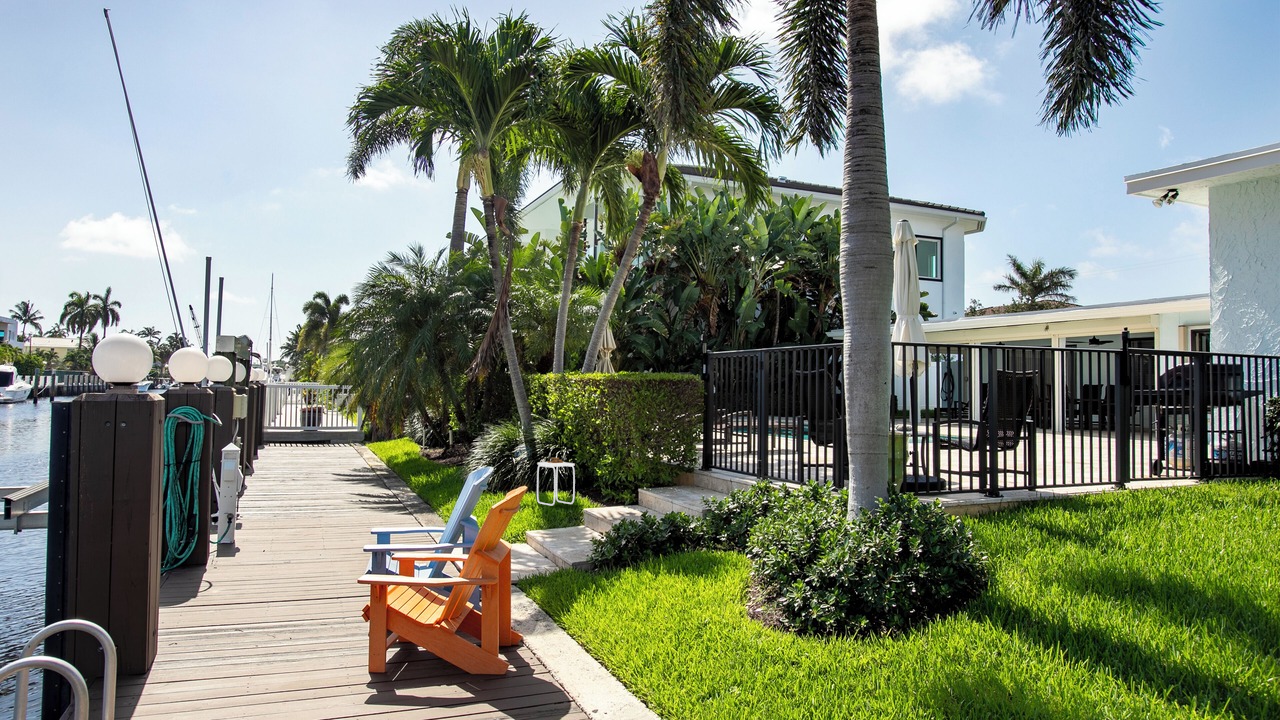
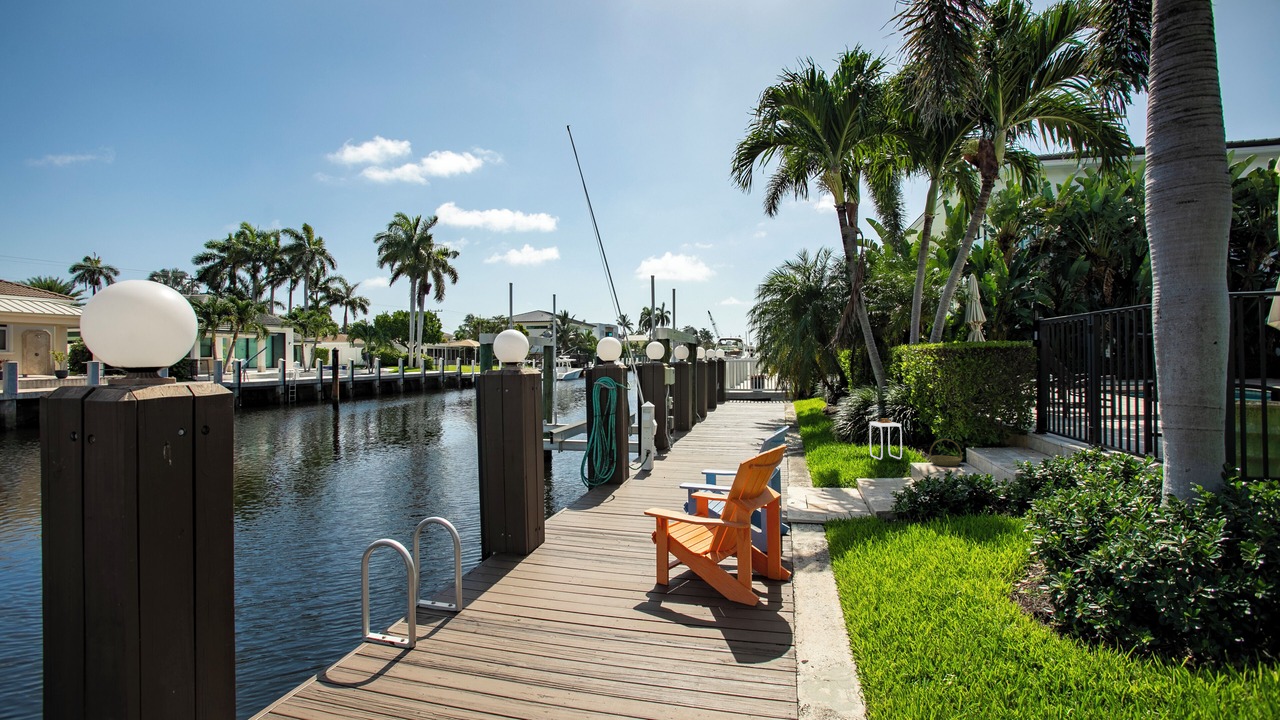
basket: none [606,477,639,507] -> present [929,439,962,466]

